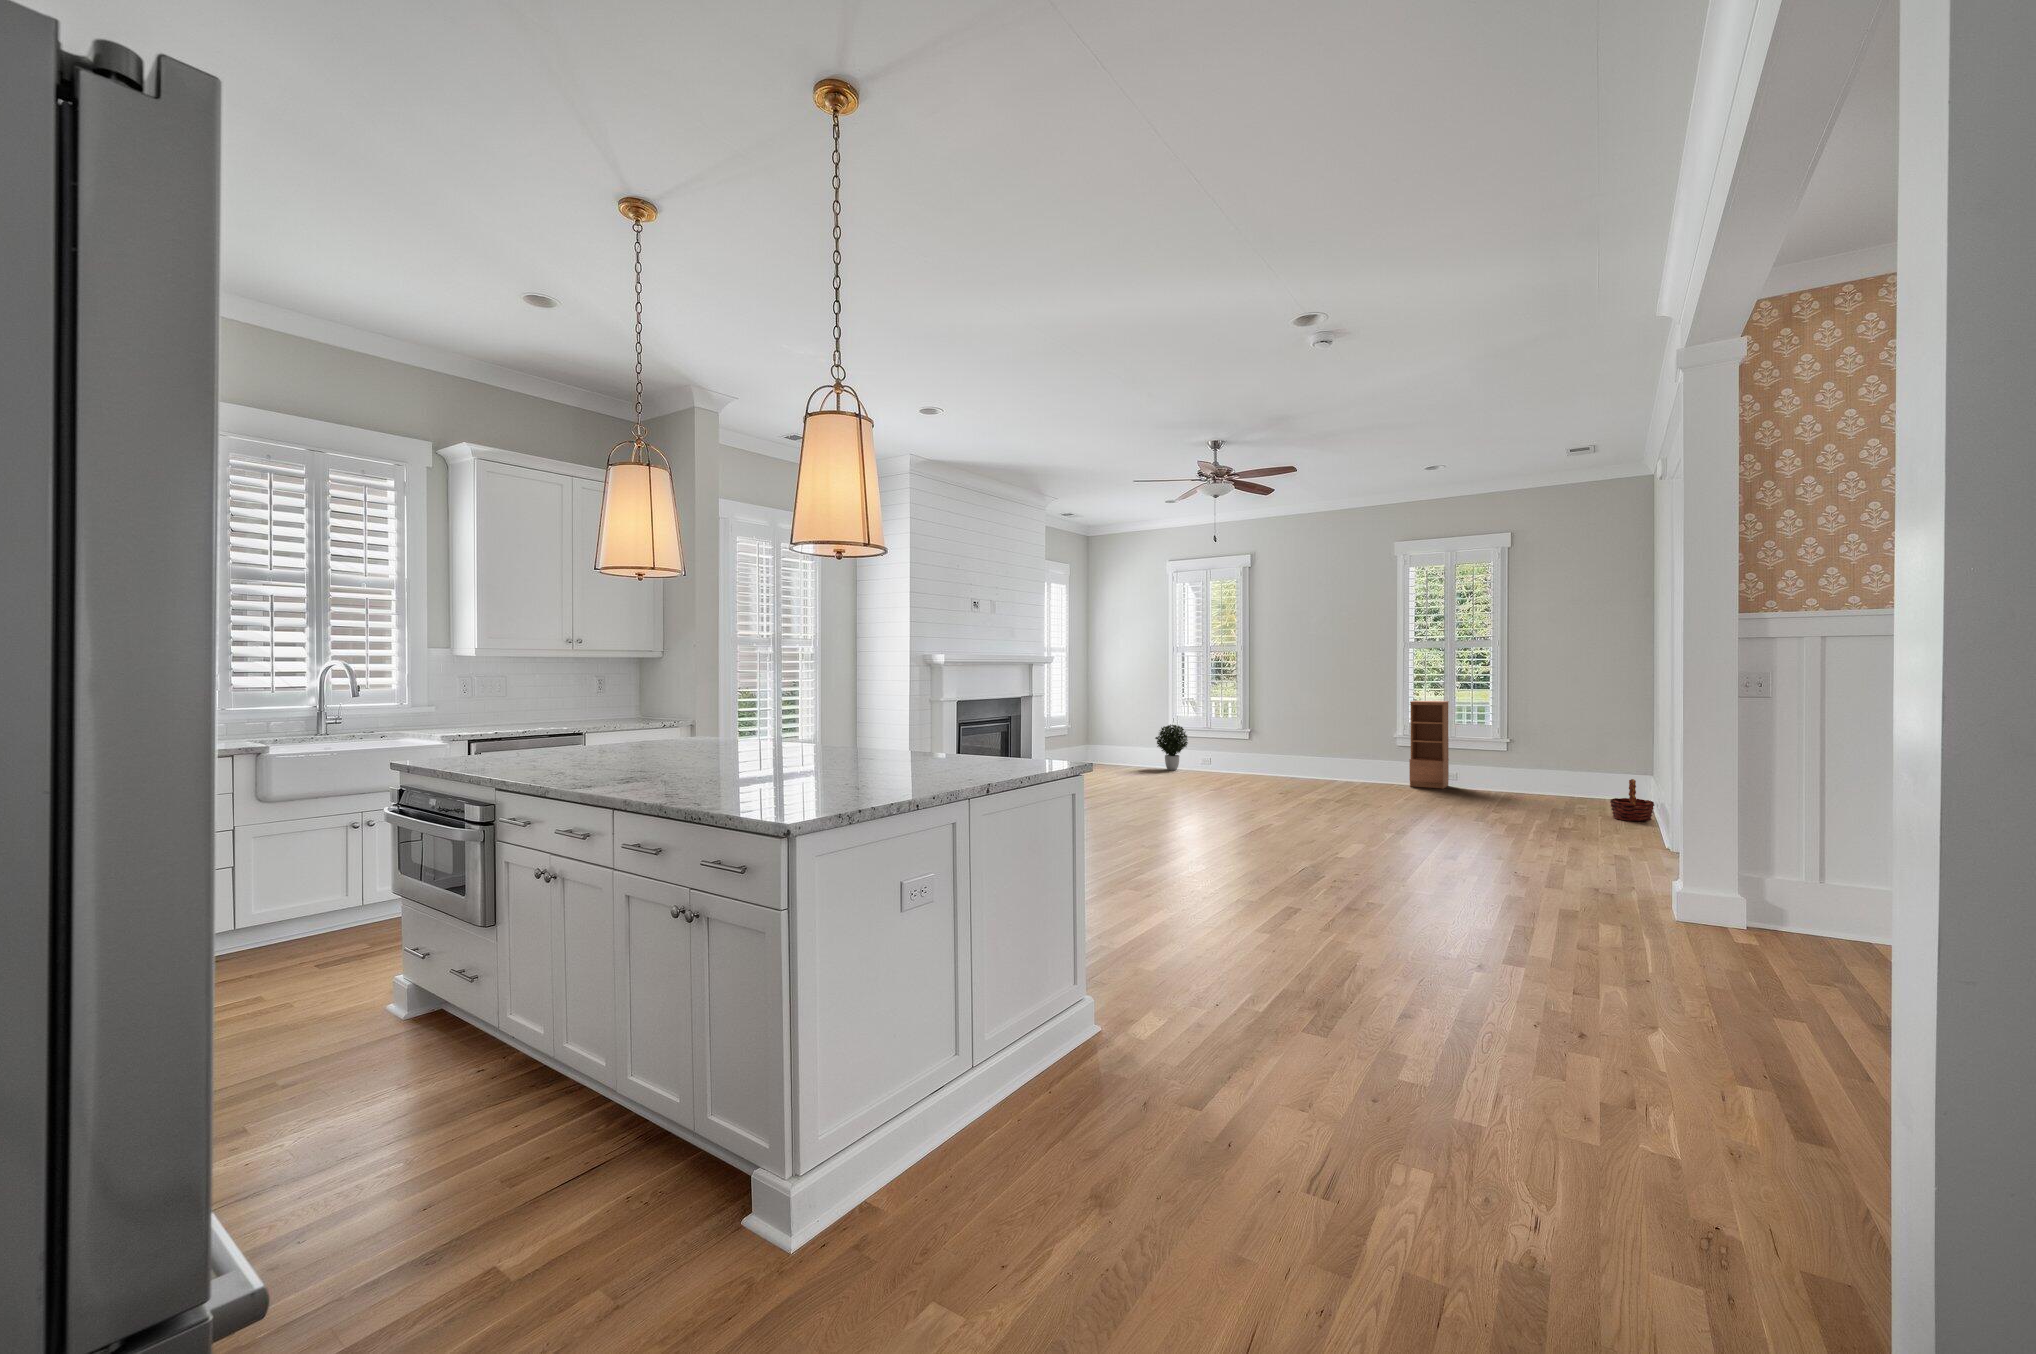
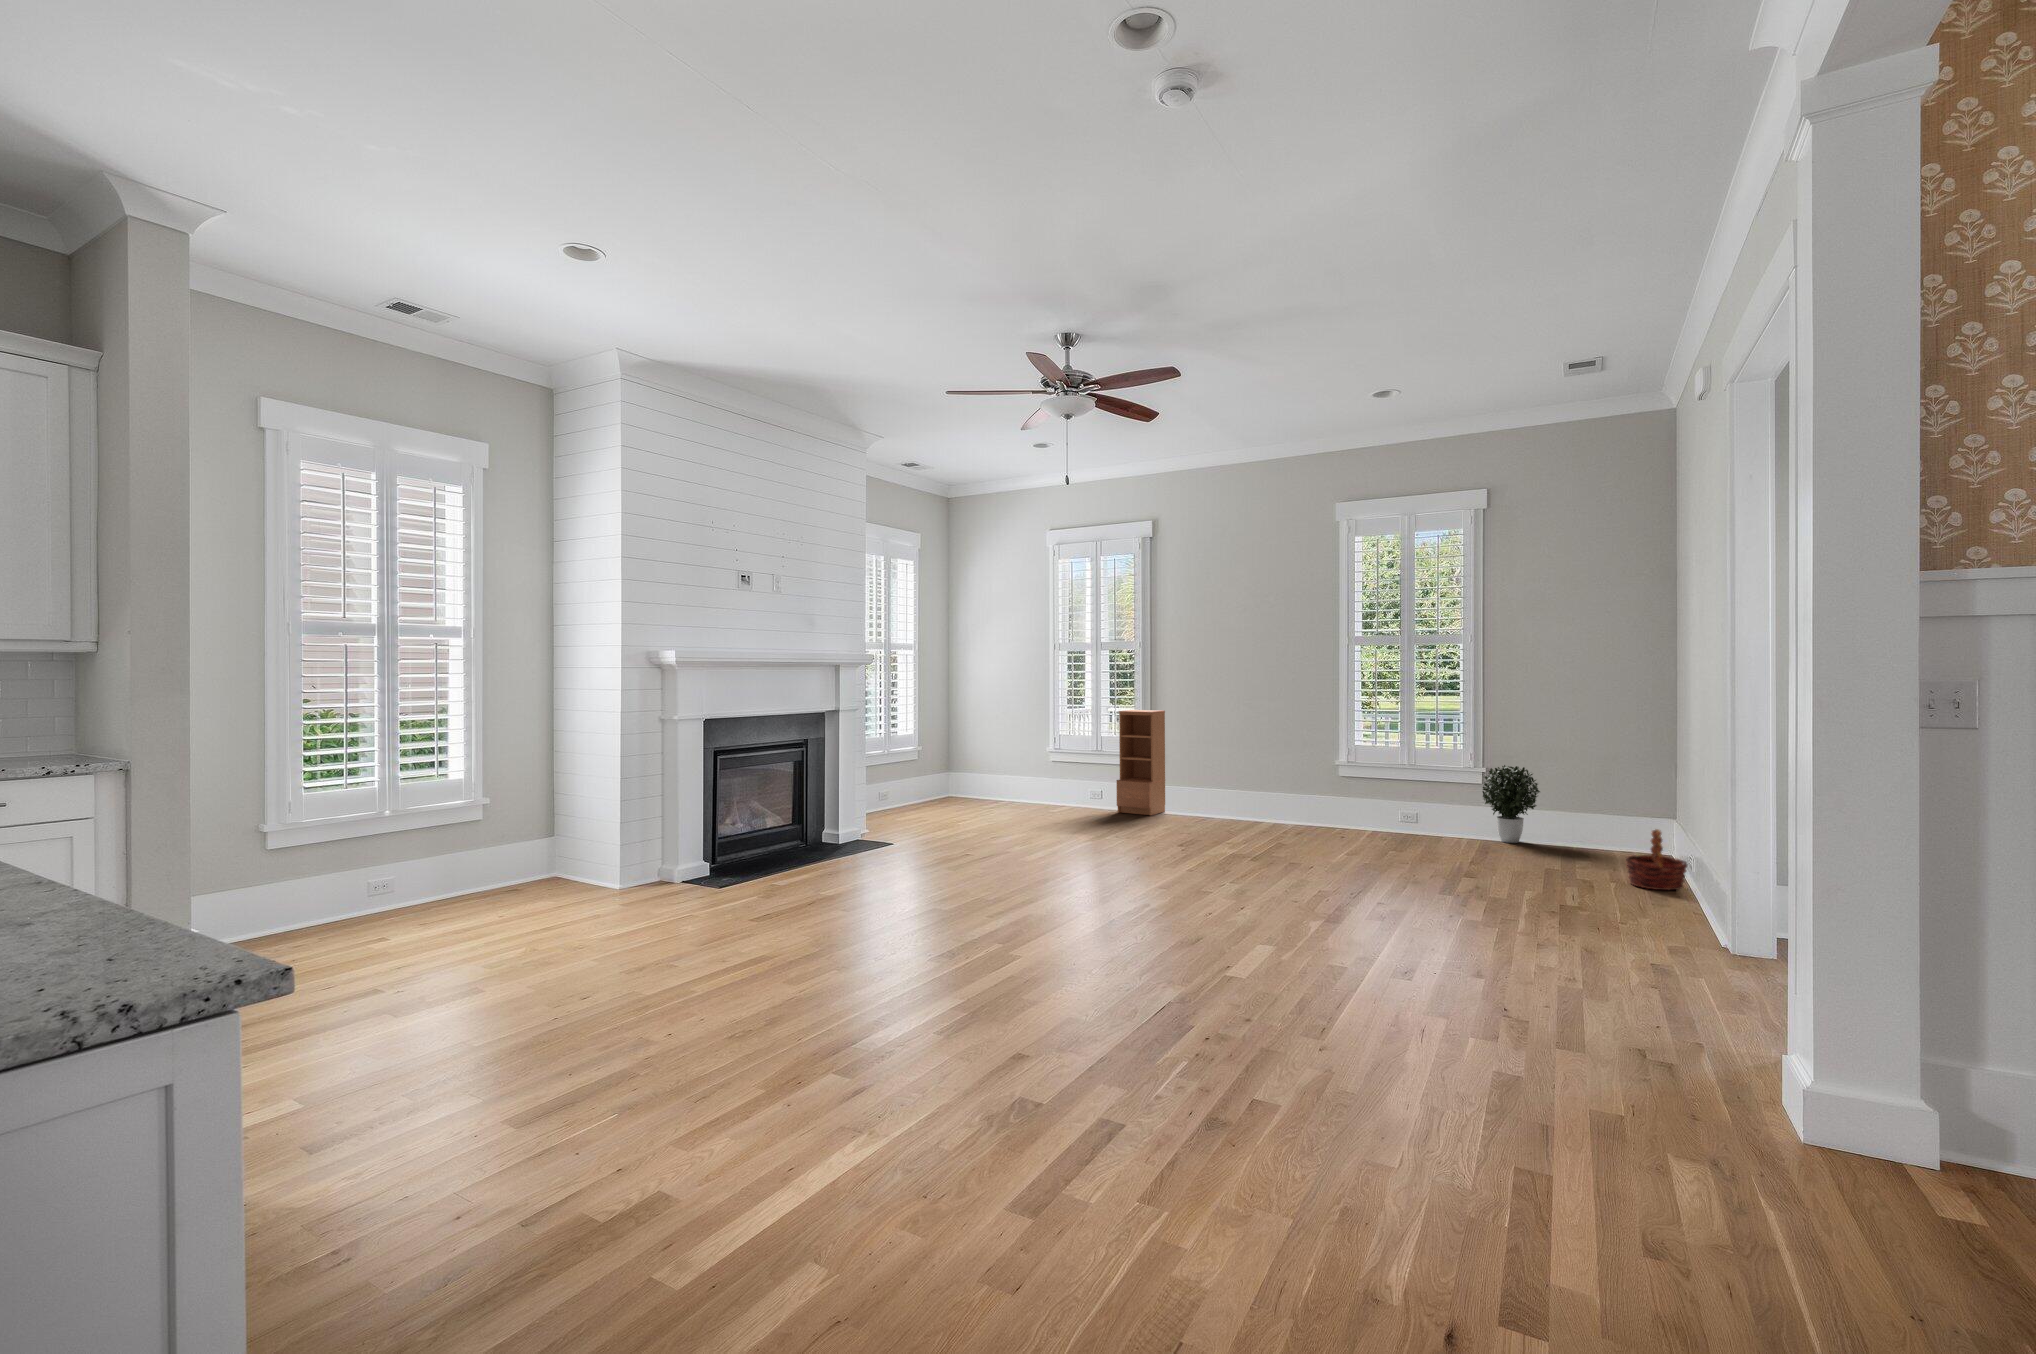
bookcase: present [1409,701,1449,789] -> present [1117,710,1165,815]
potted plant: present [1155,724,1188,770] -> present [1482,765,1540,843]

